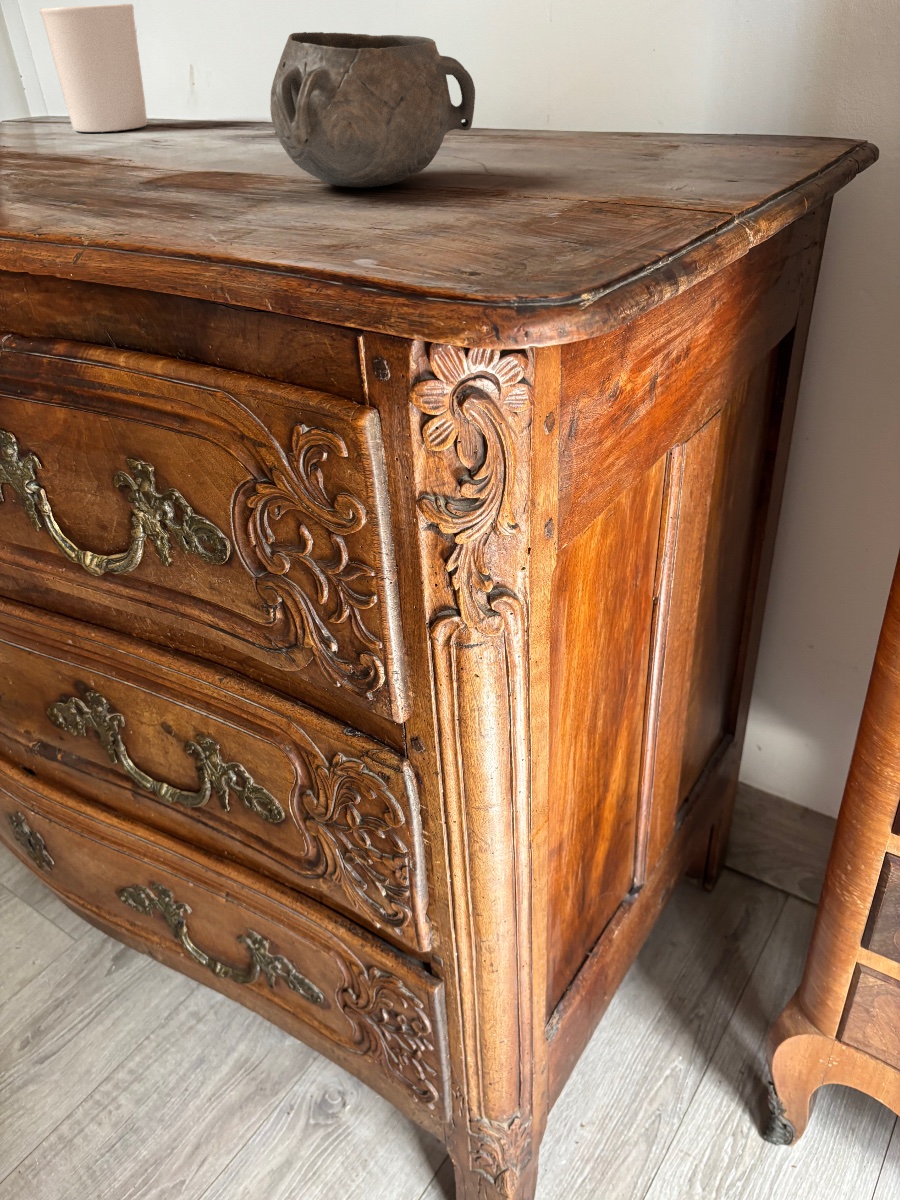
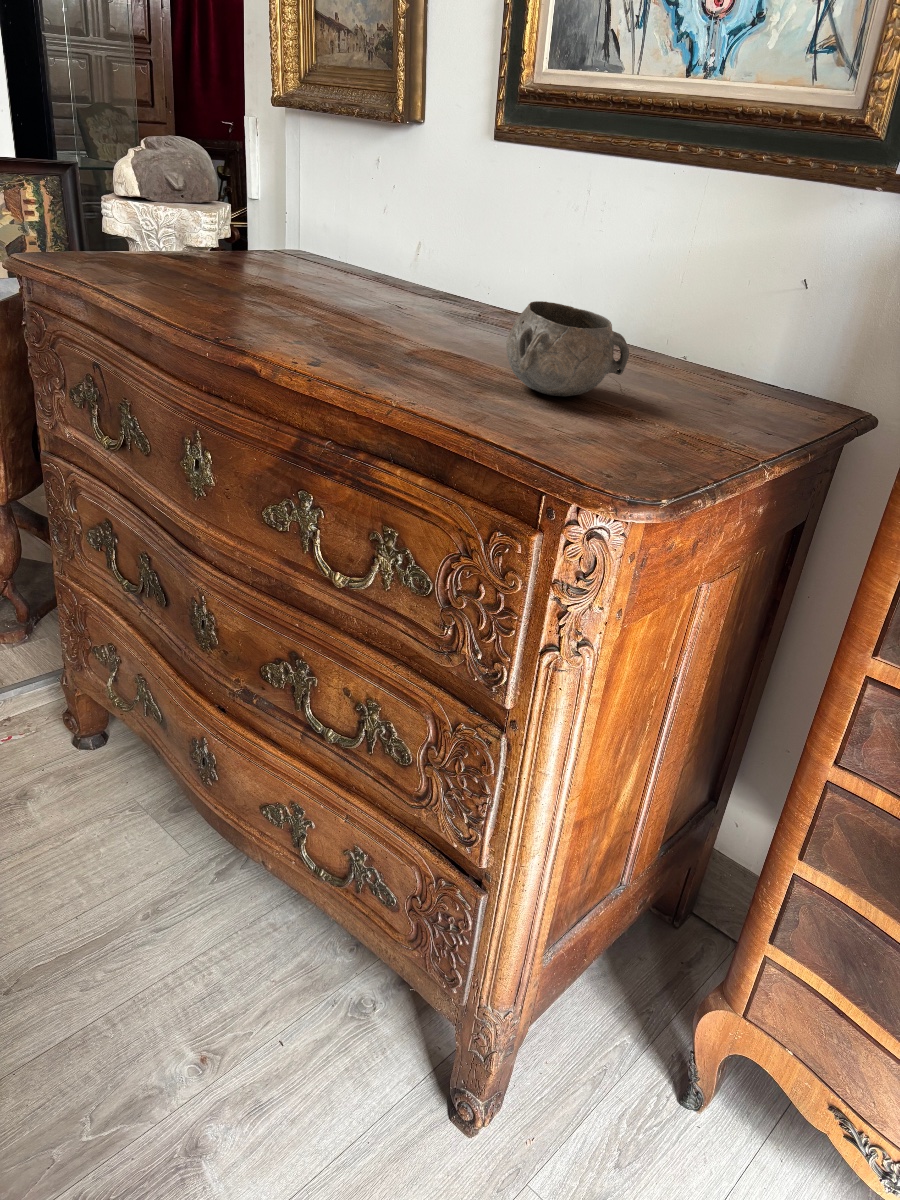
candle holder: present [40,4,147,132] -> none [351,210,413,296]

